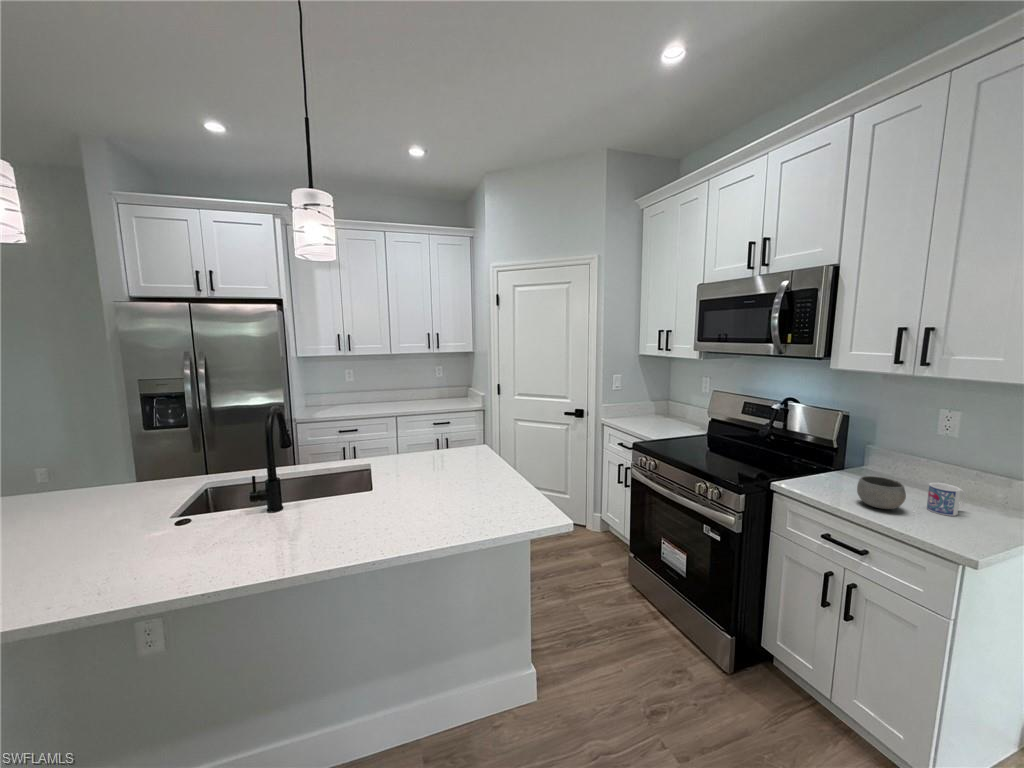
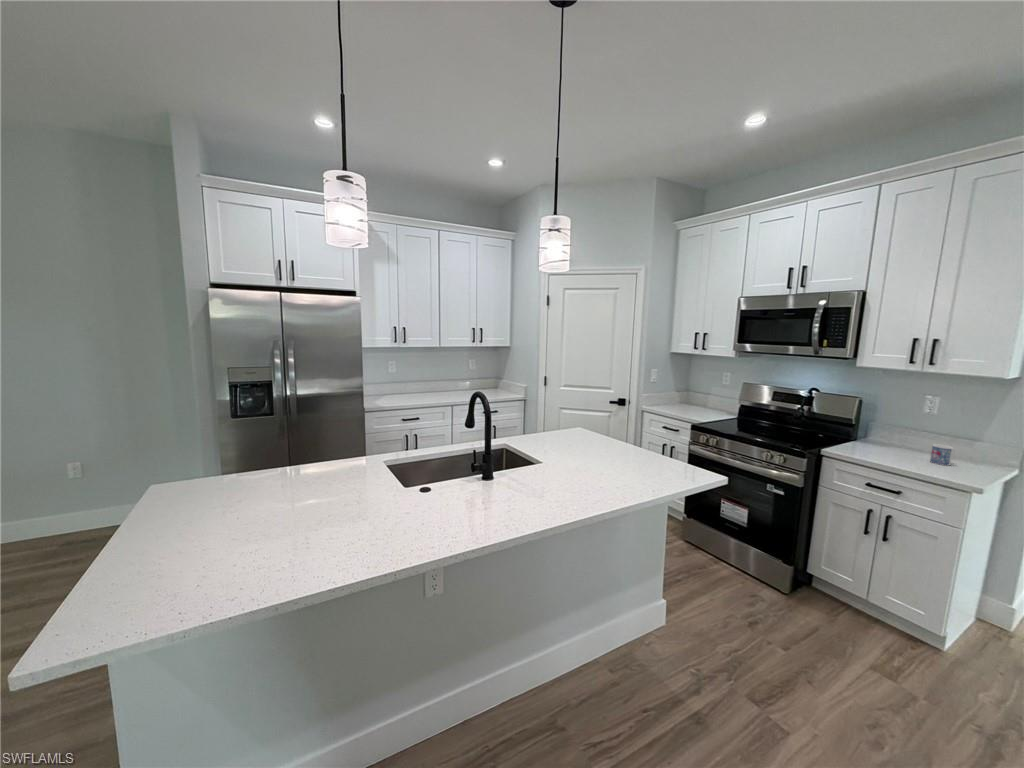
bowl: present [857,476,906,509] -> none [888,441,923,463]

